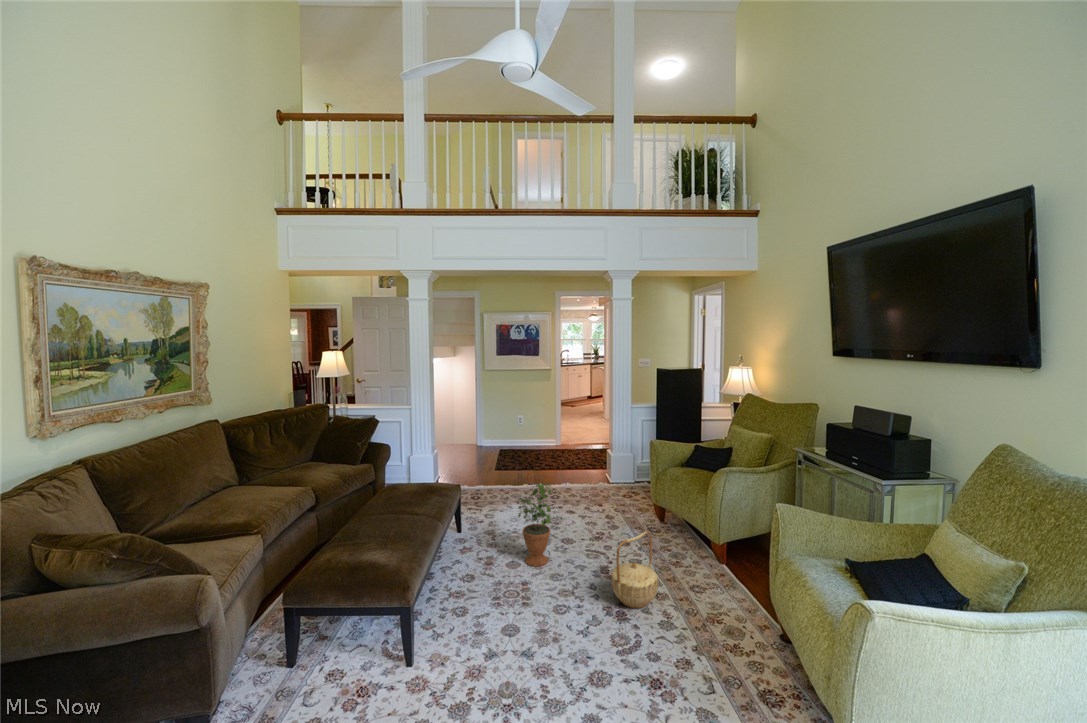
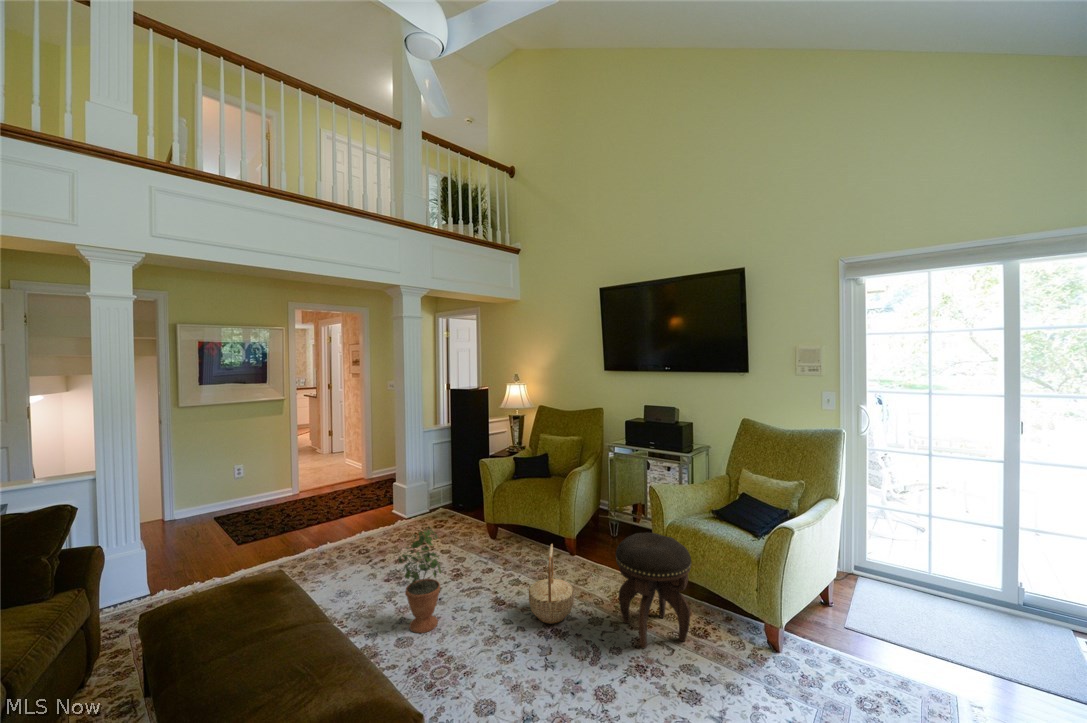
footstool: none [673,547,767,692] -> present [616,533,691,648]

